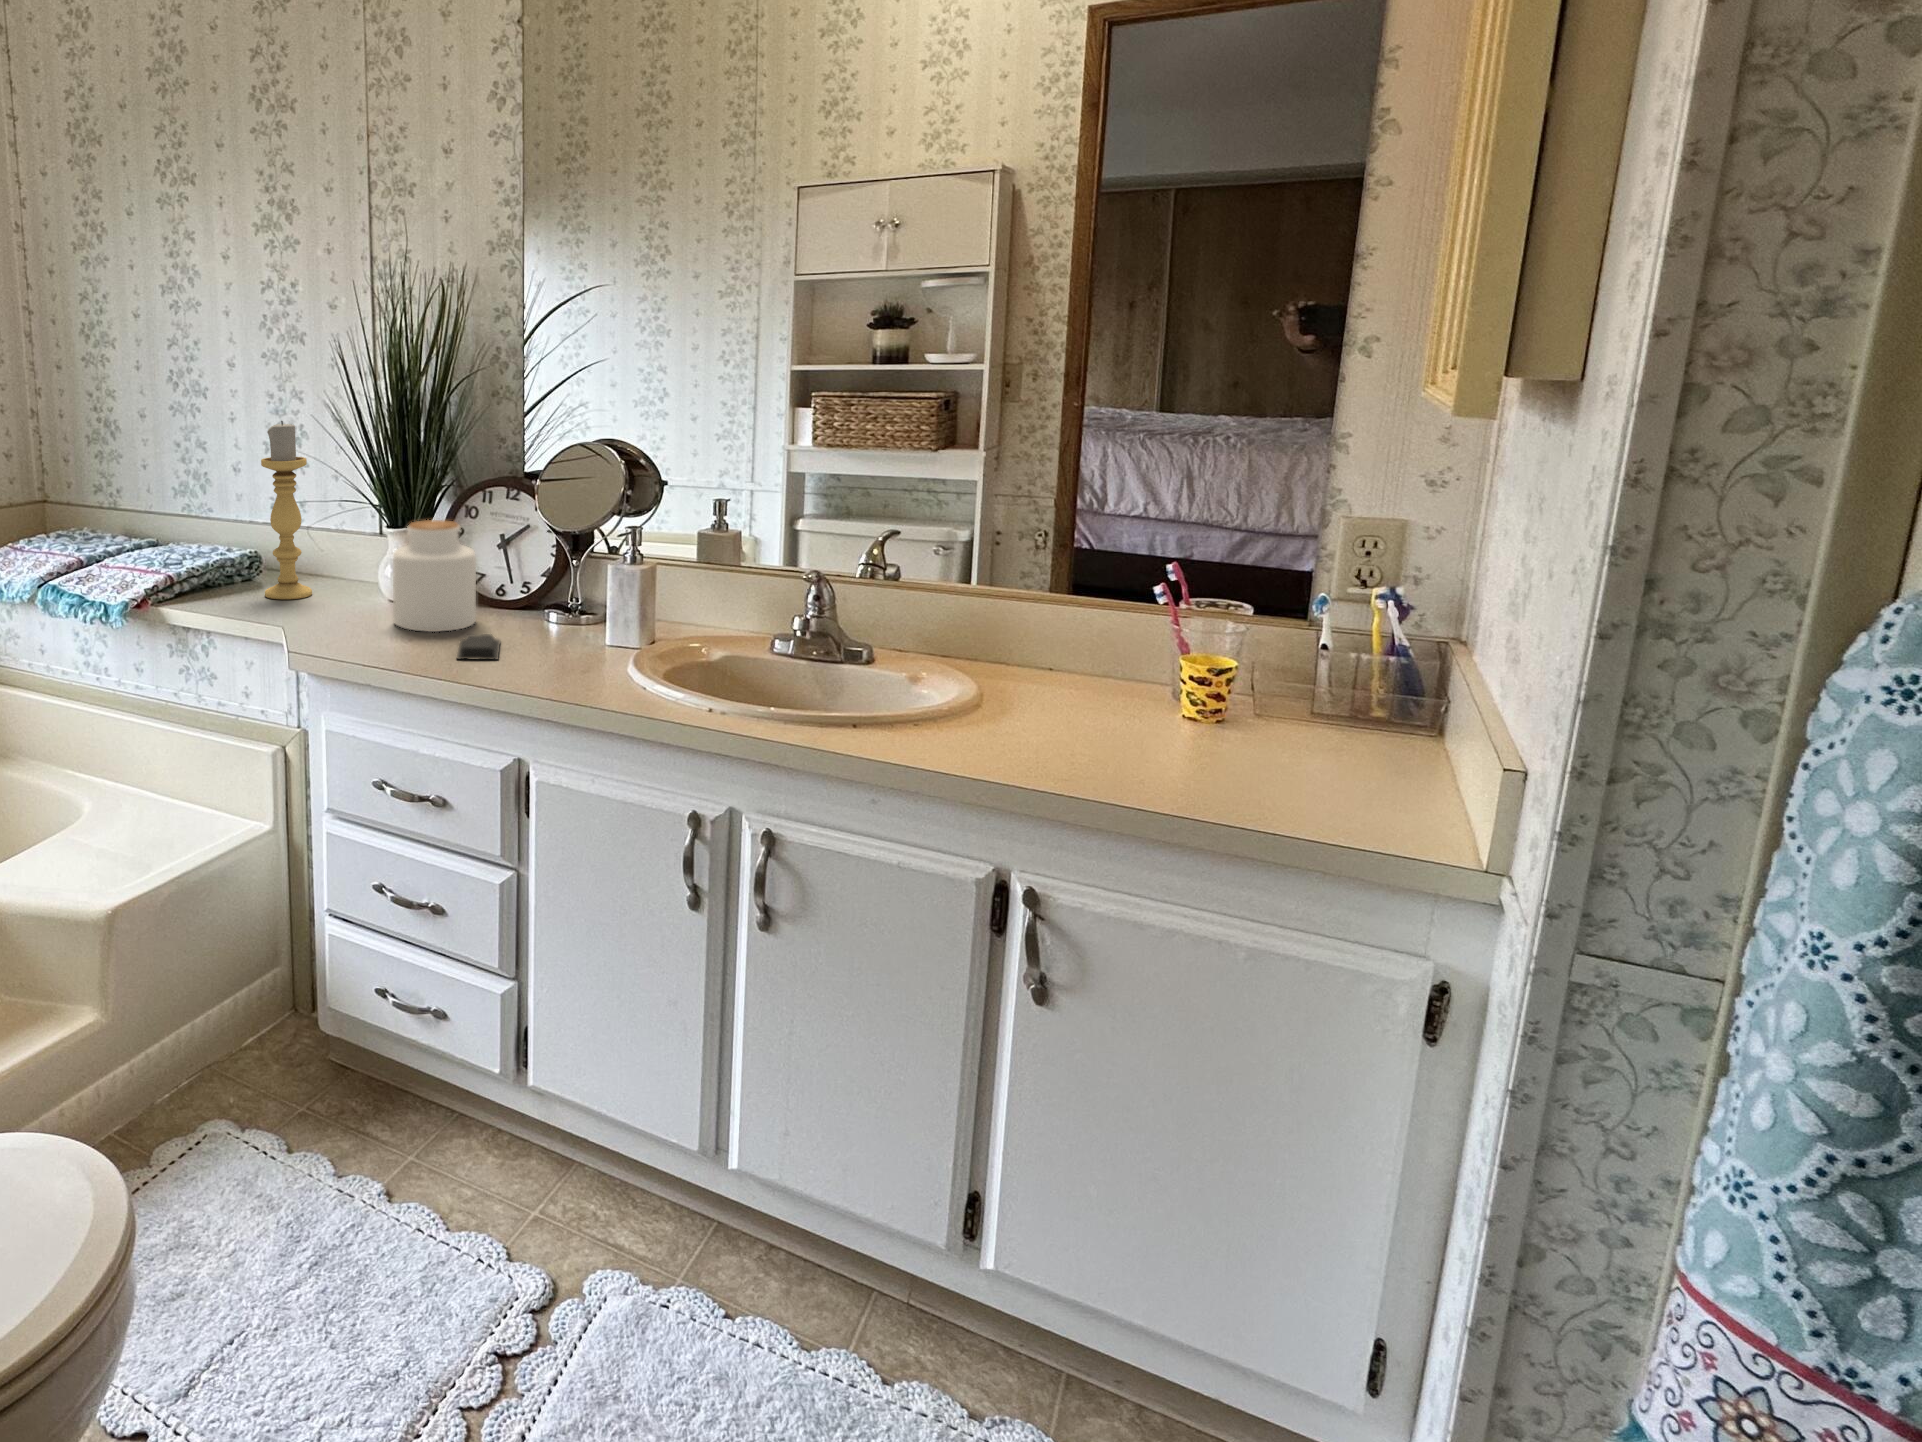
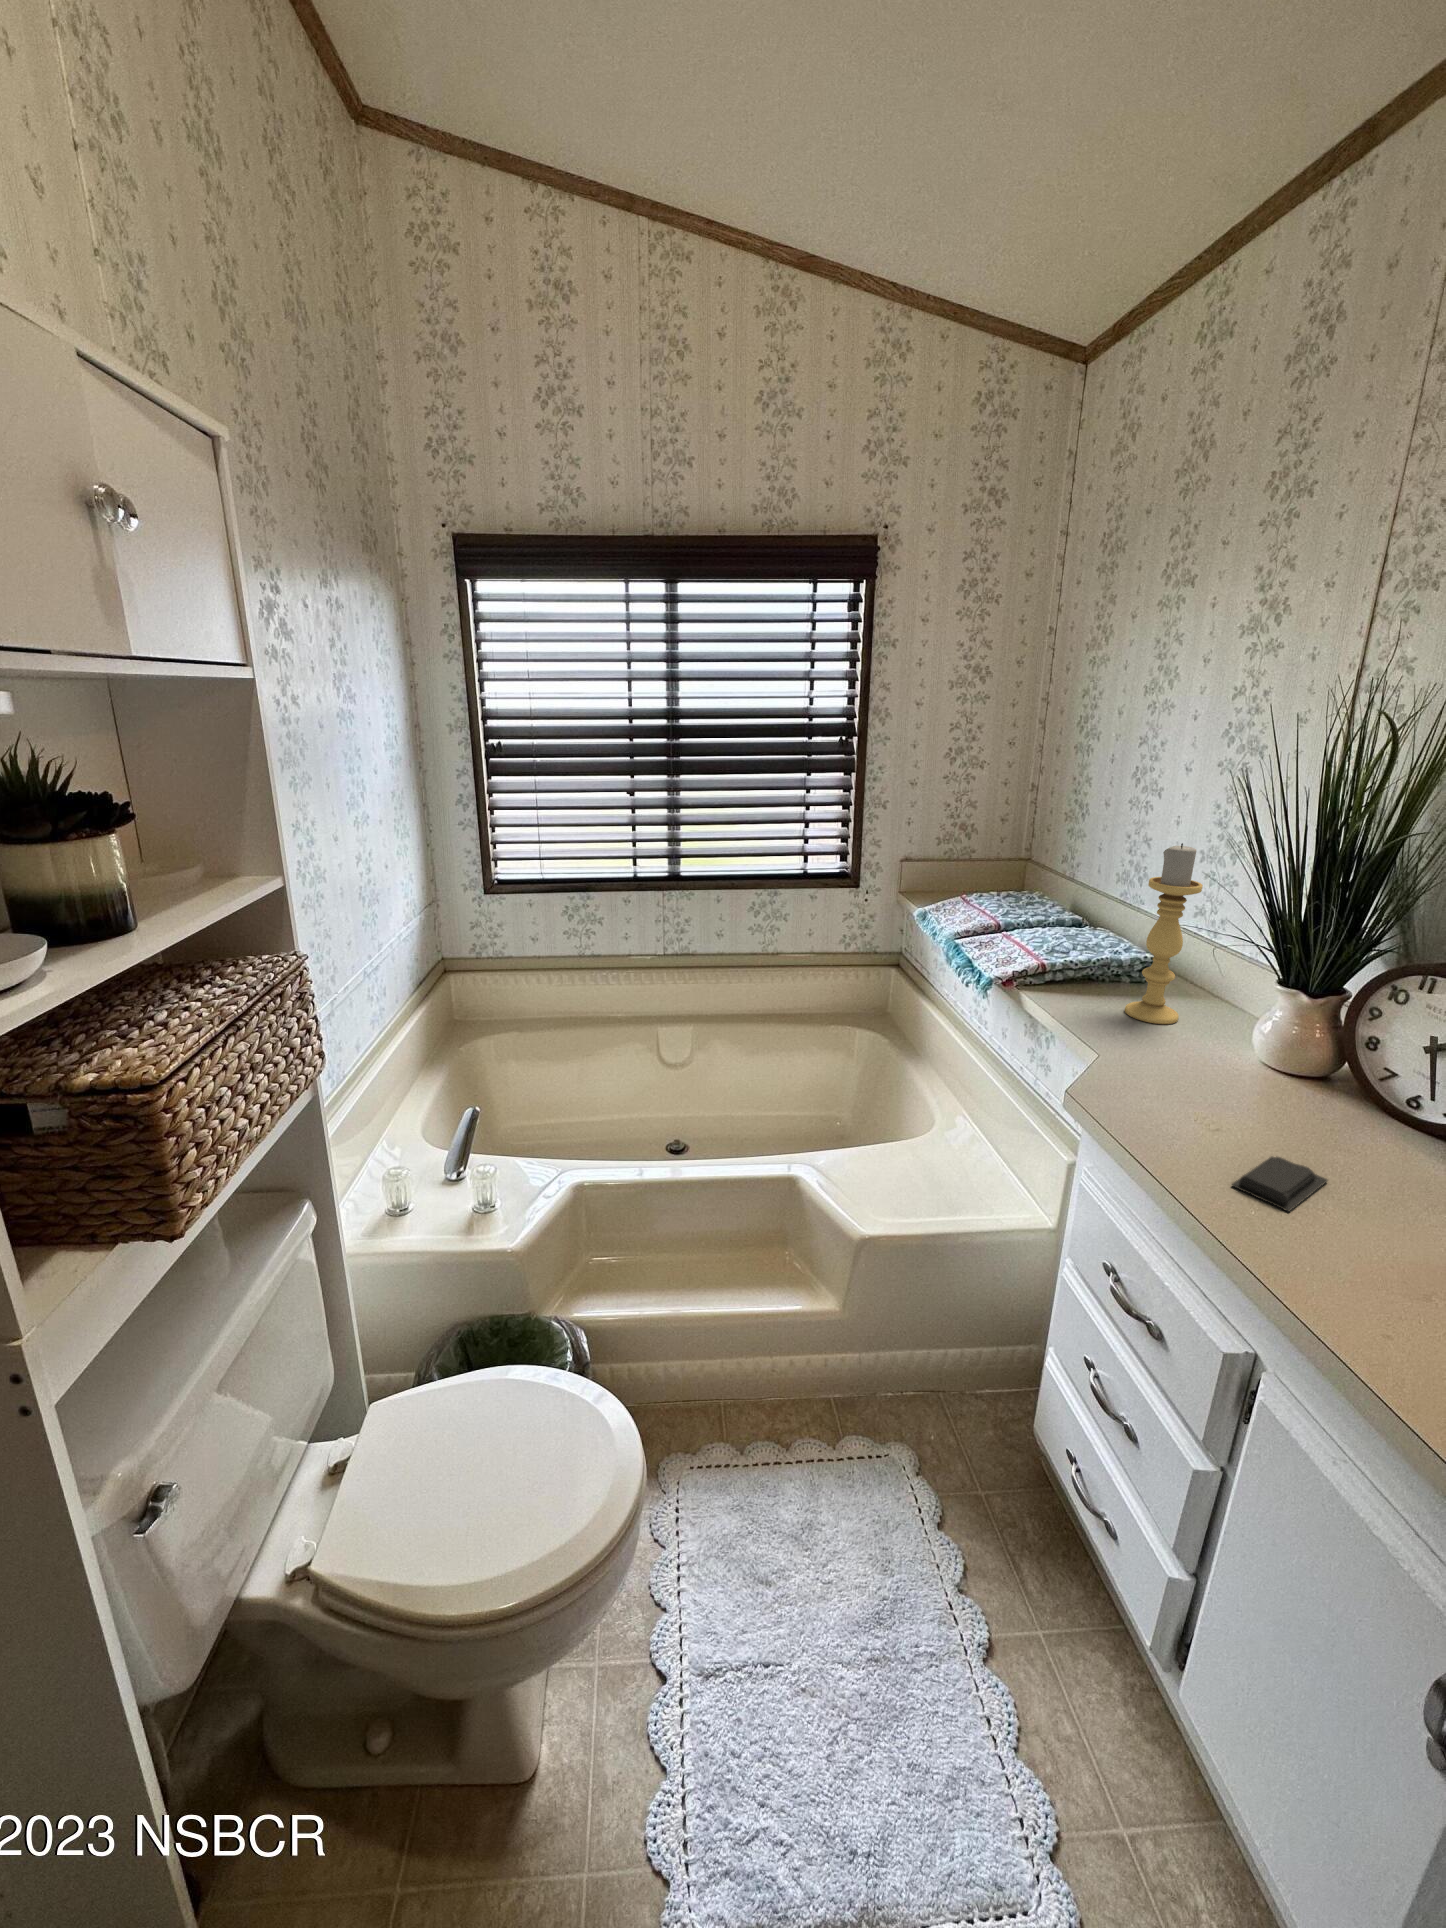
jar: present [393,520,476,632] -> none [1216,995,1352,1139]

